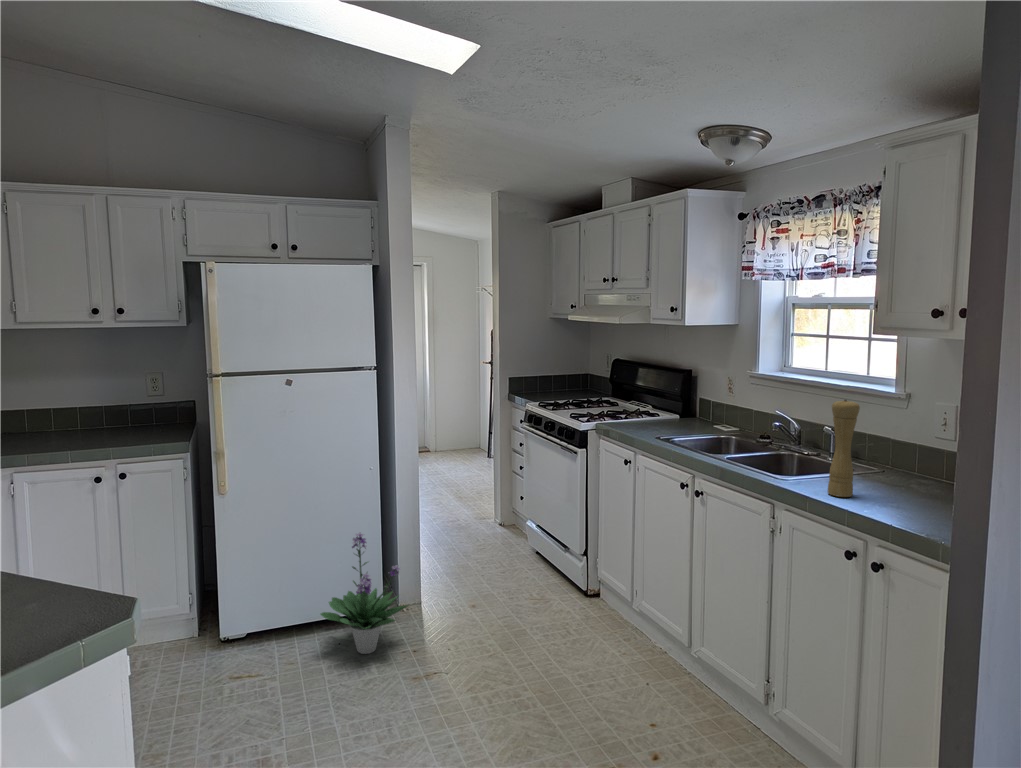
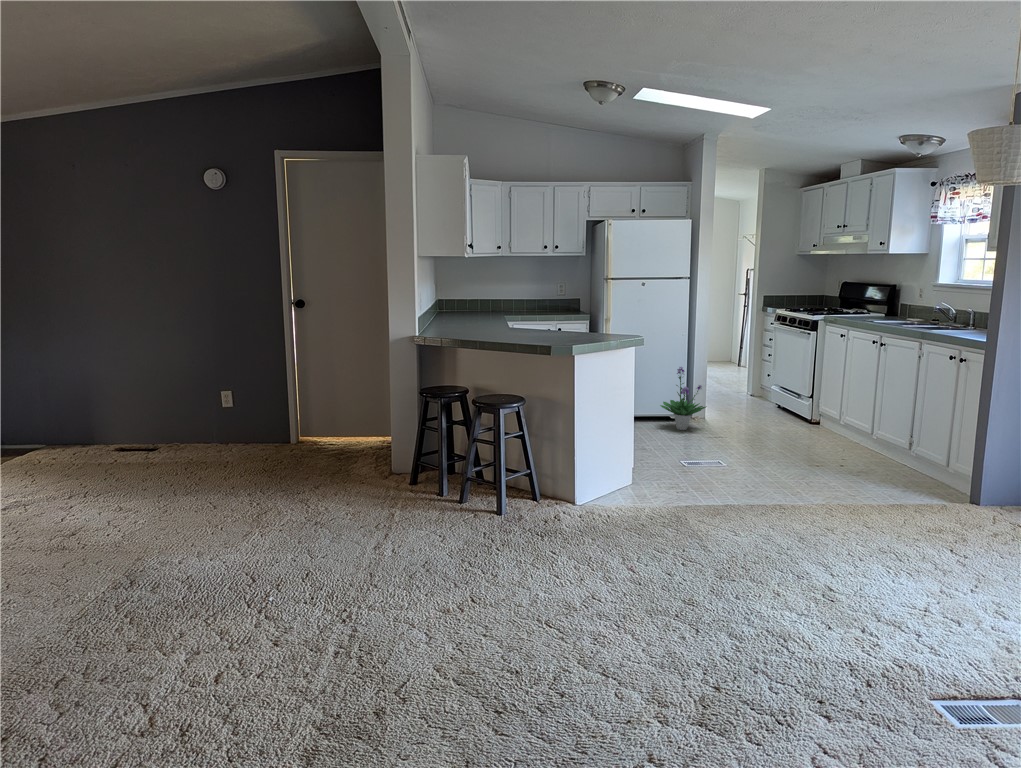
pepper mill: present [828,399,860,497] -> none [946,285,965,335]

